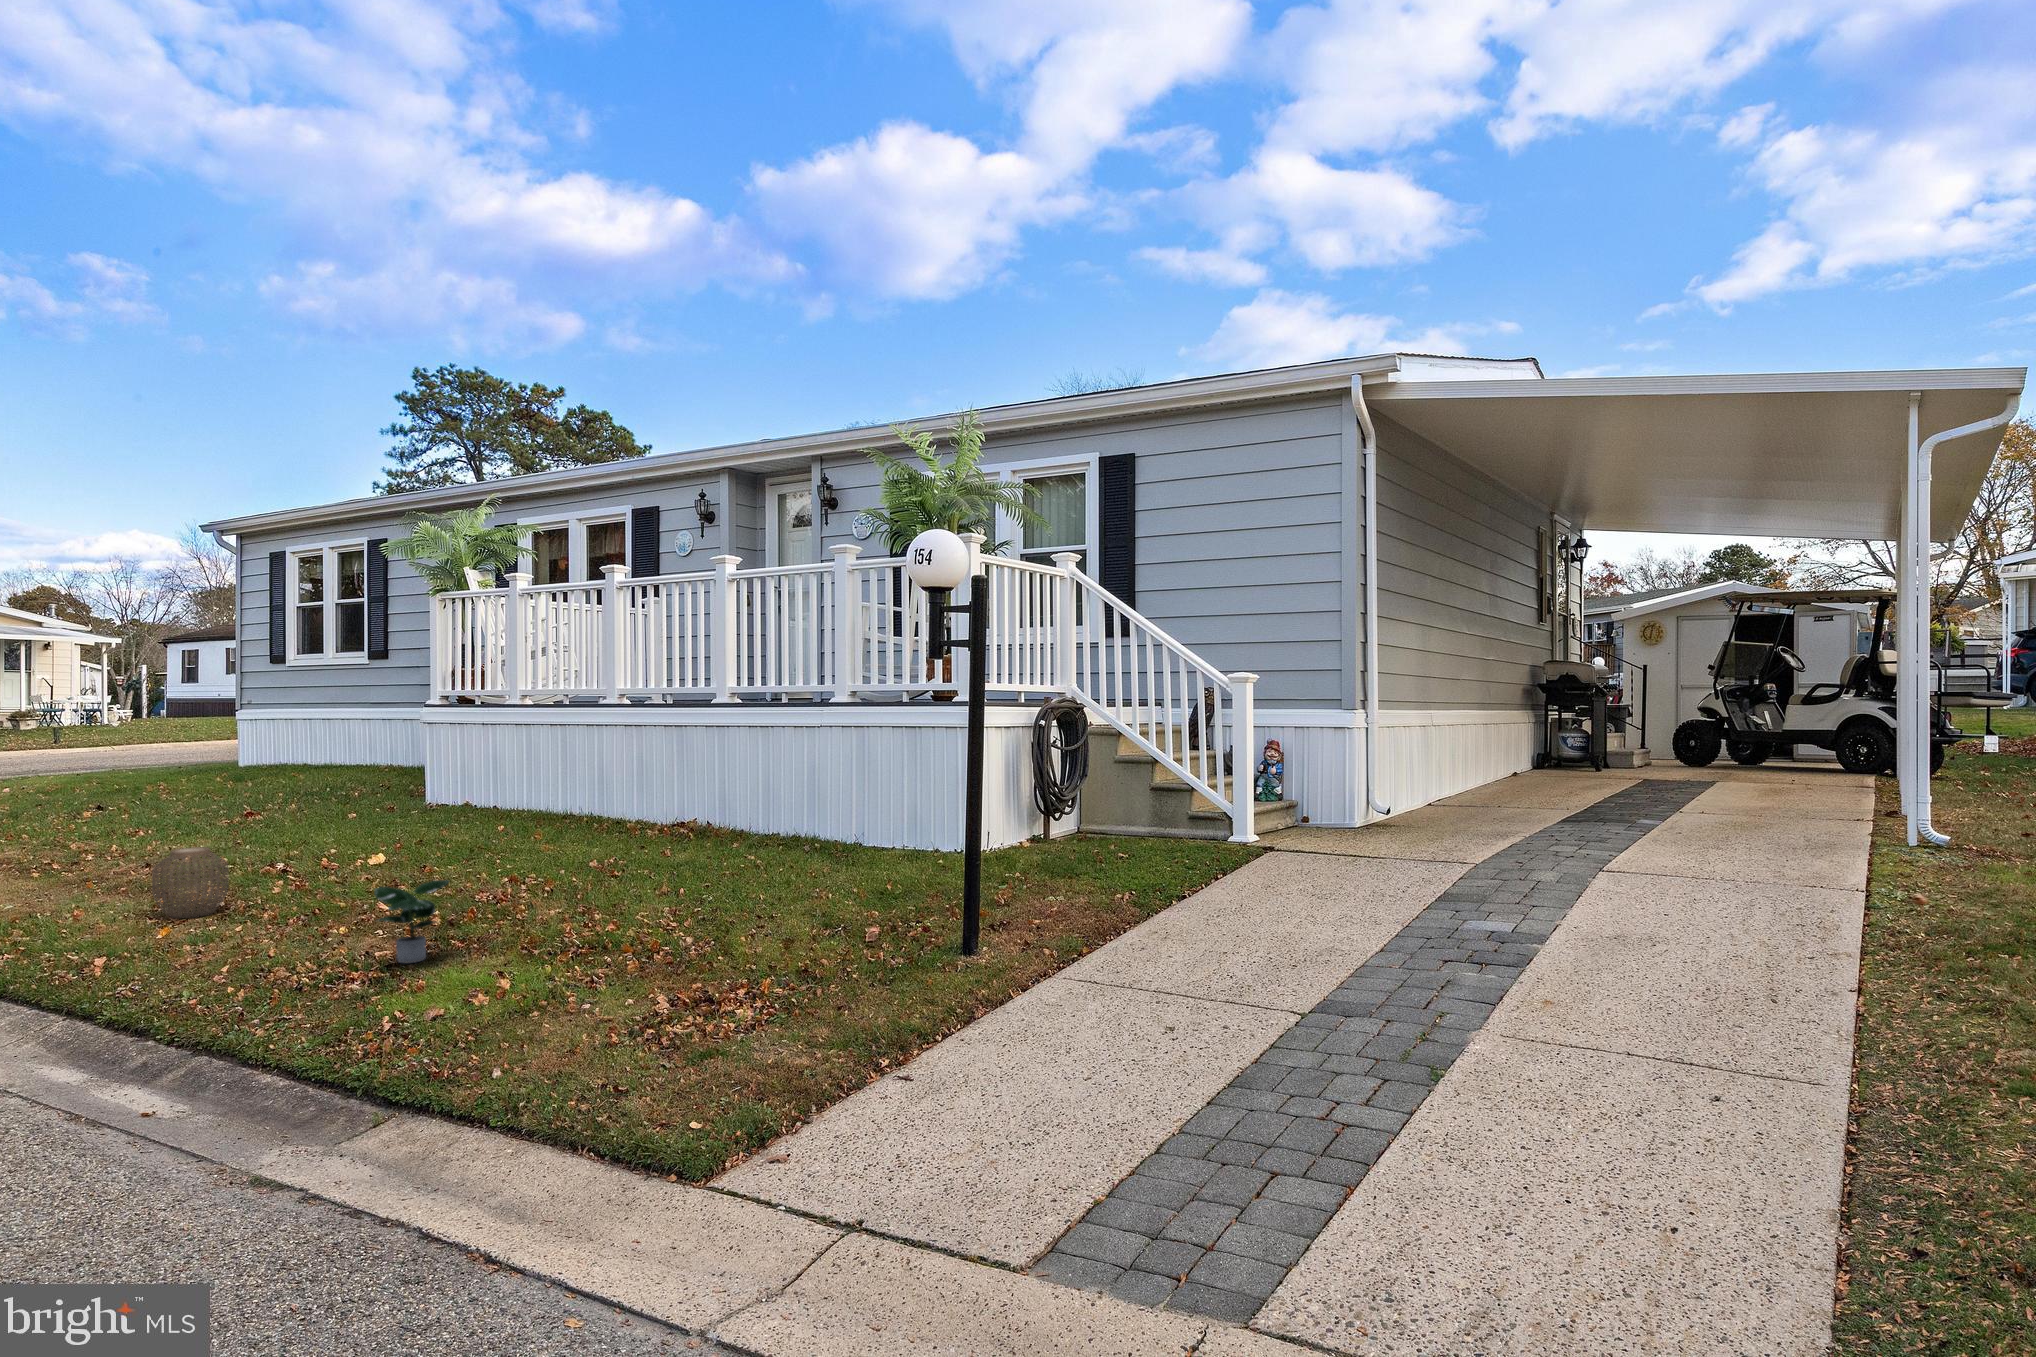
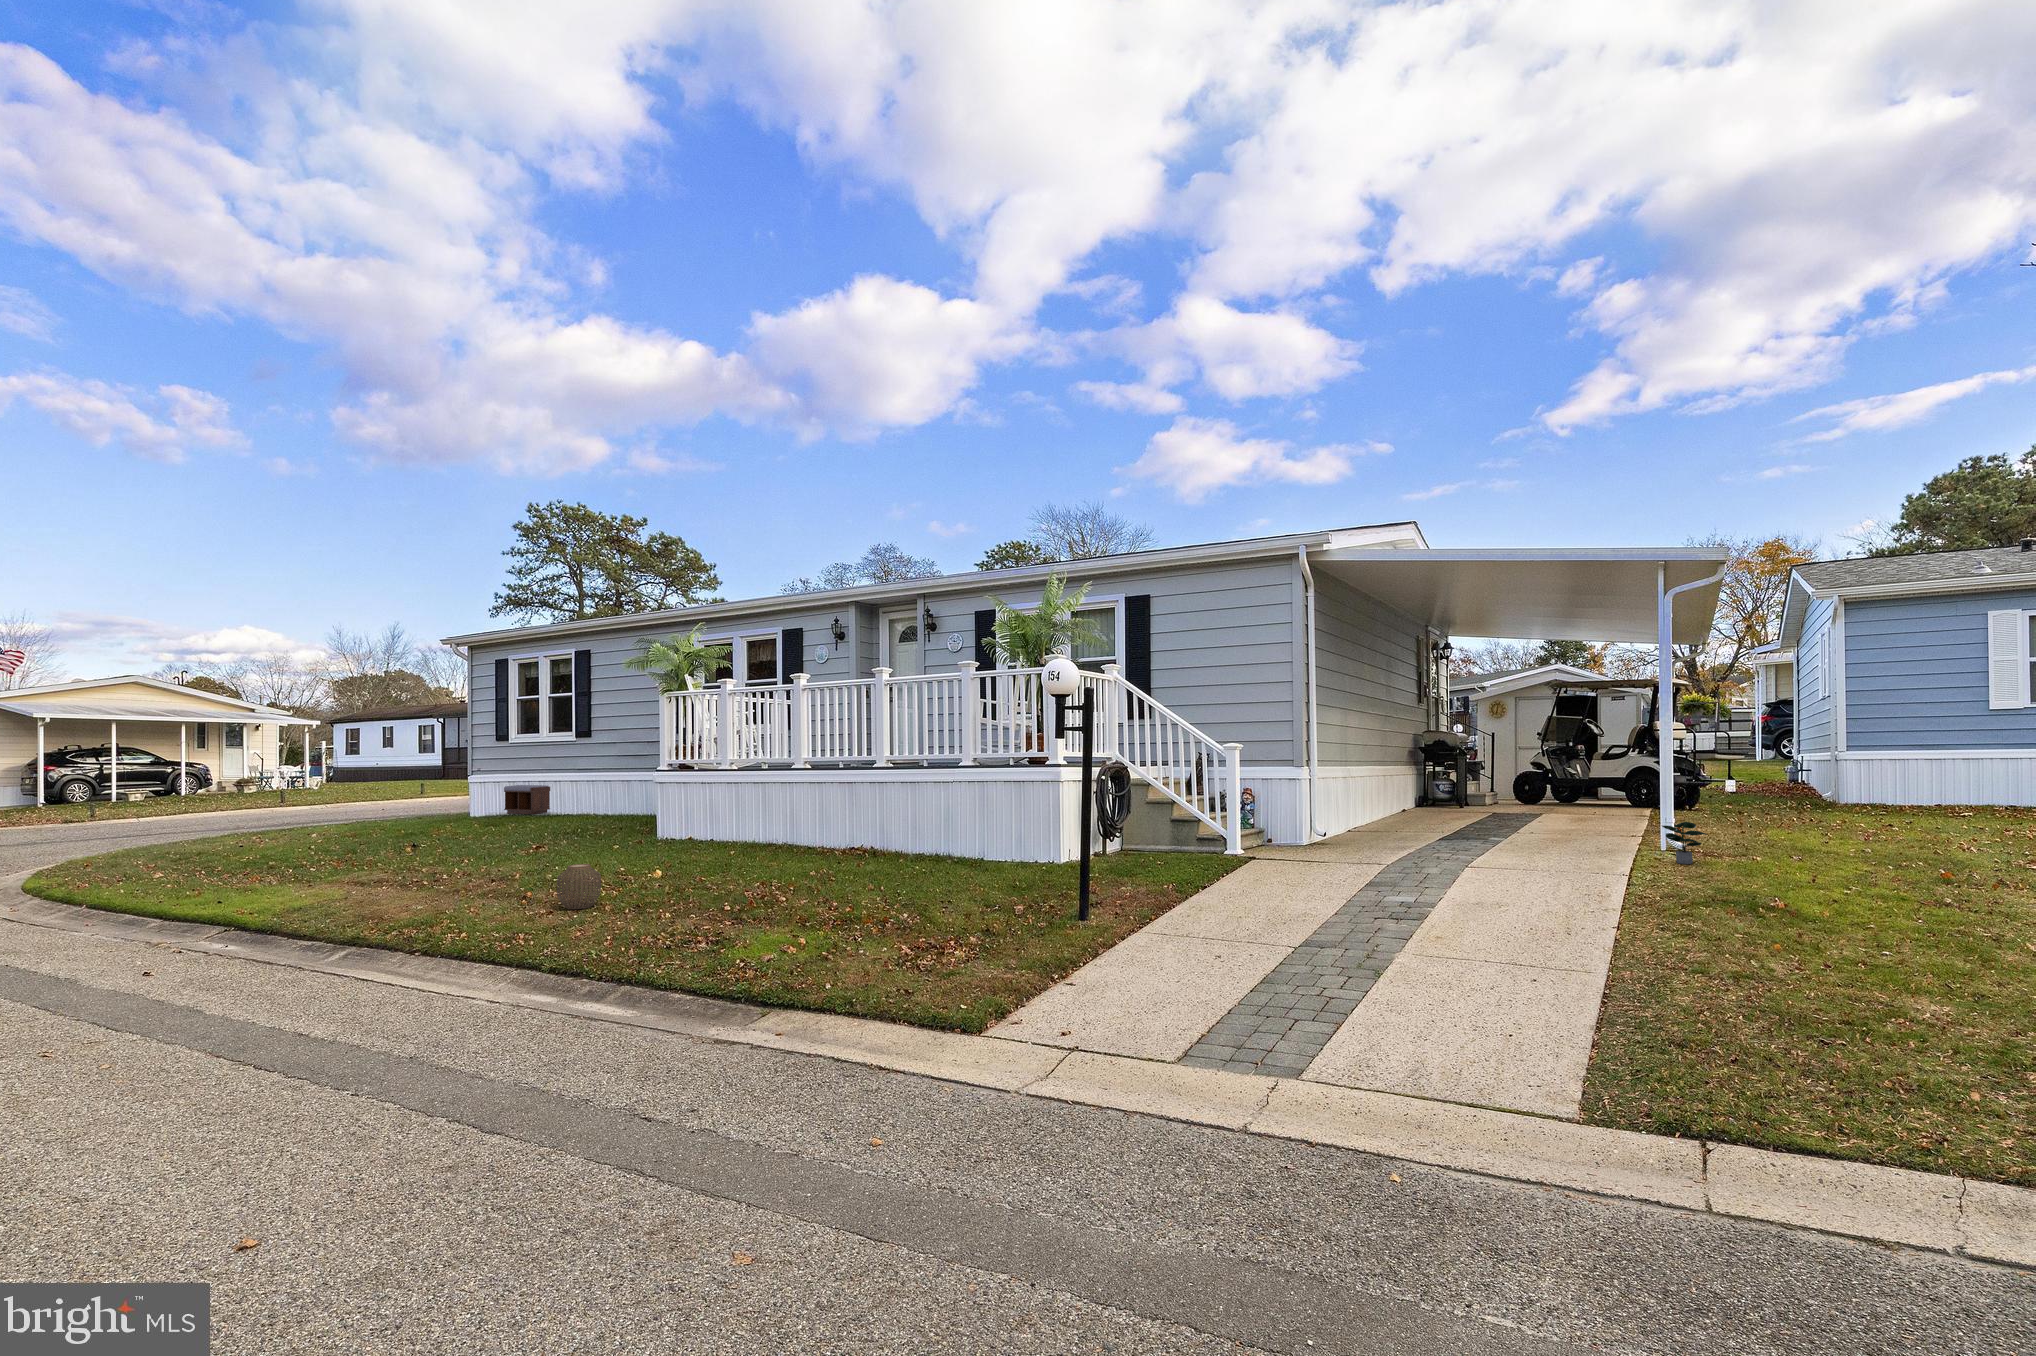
bench: none [279,726,341,765] -> present [504,785,550,814]
potted plant: present [374,880,449,963] -> present [1662,822,1706,864]

